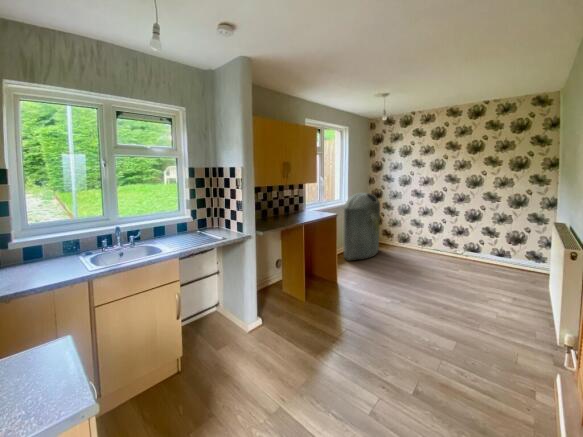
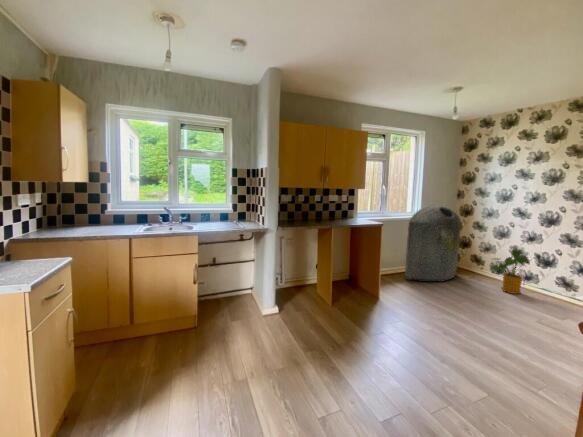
house plant: none [404,222,435,257] -> present [491,249,541,294]

